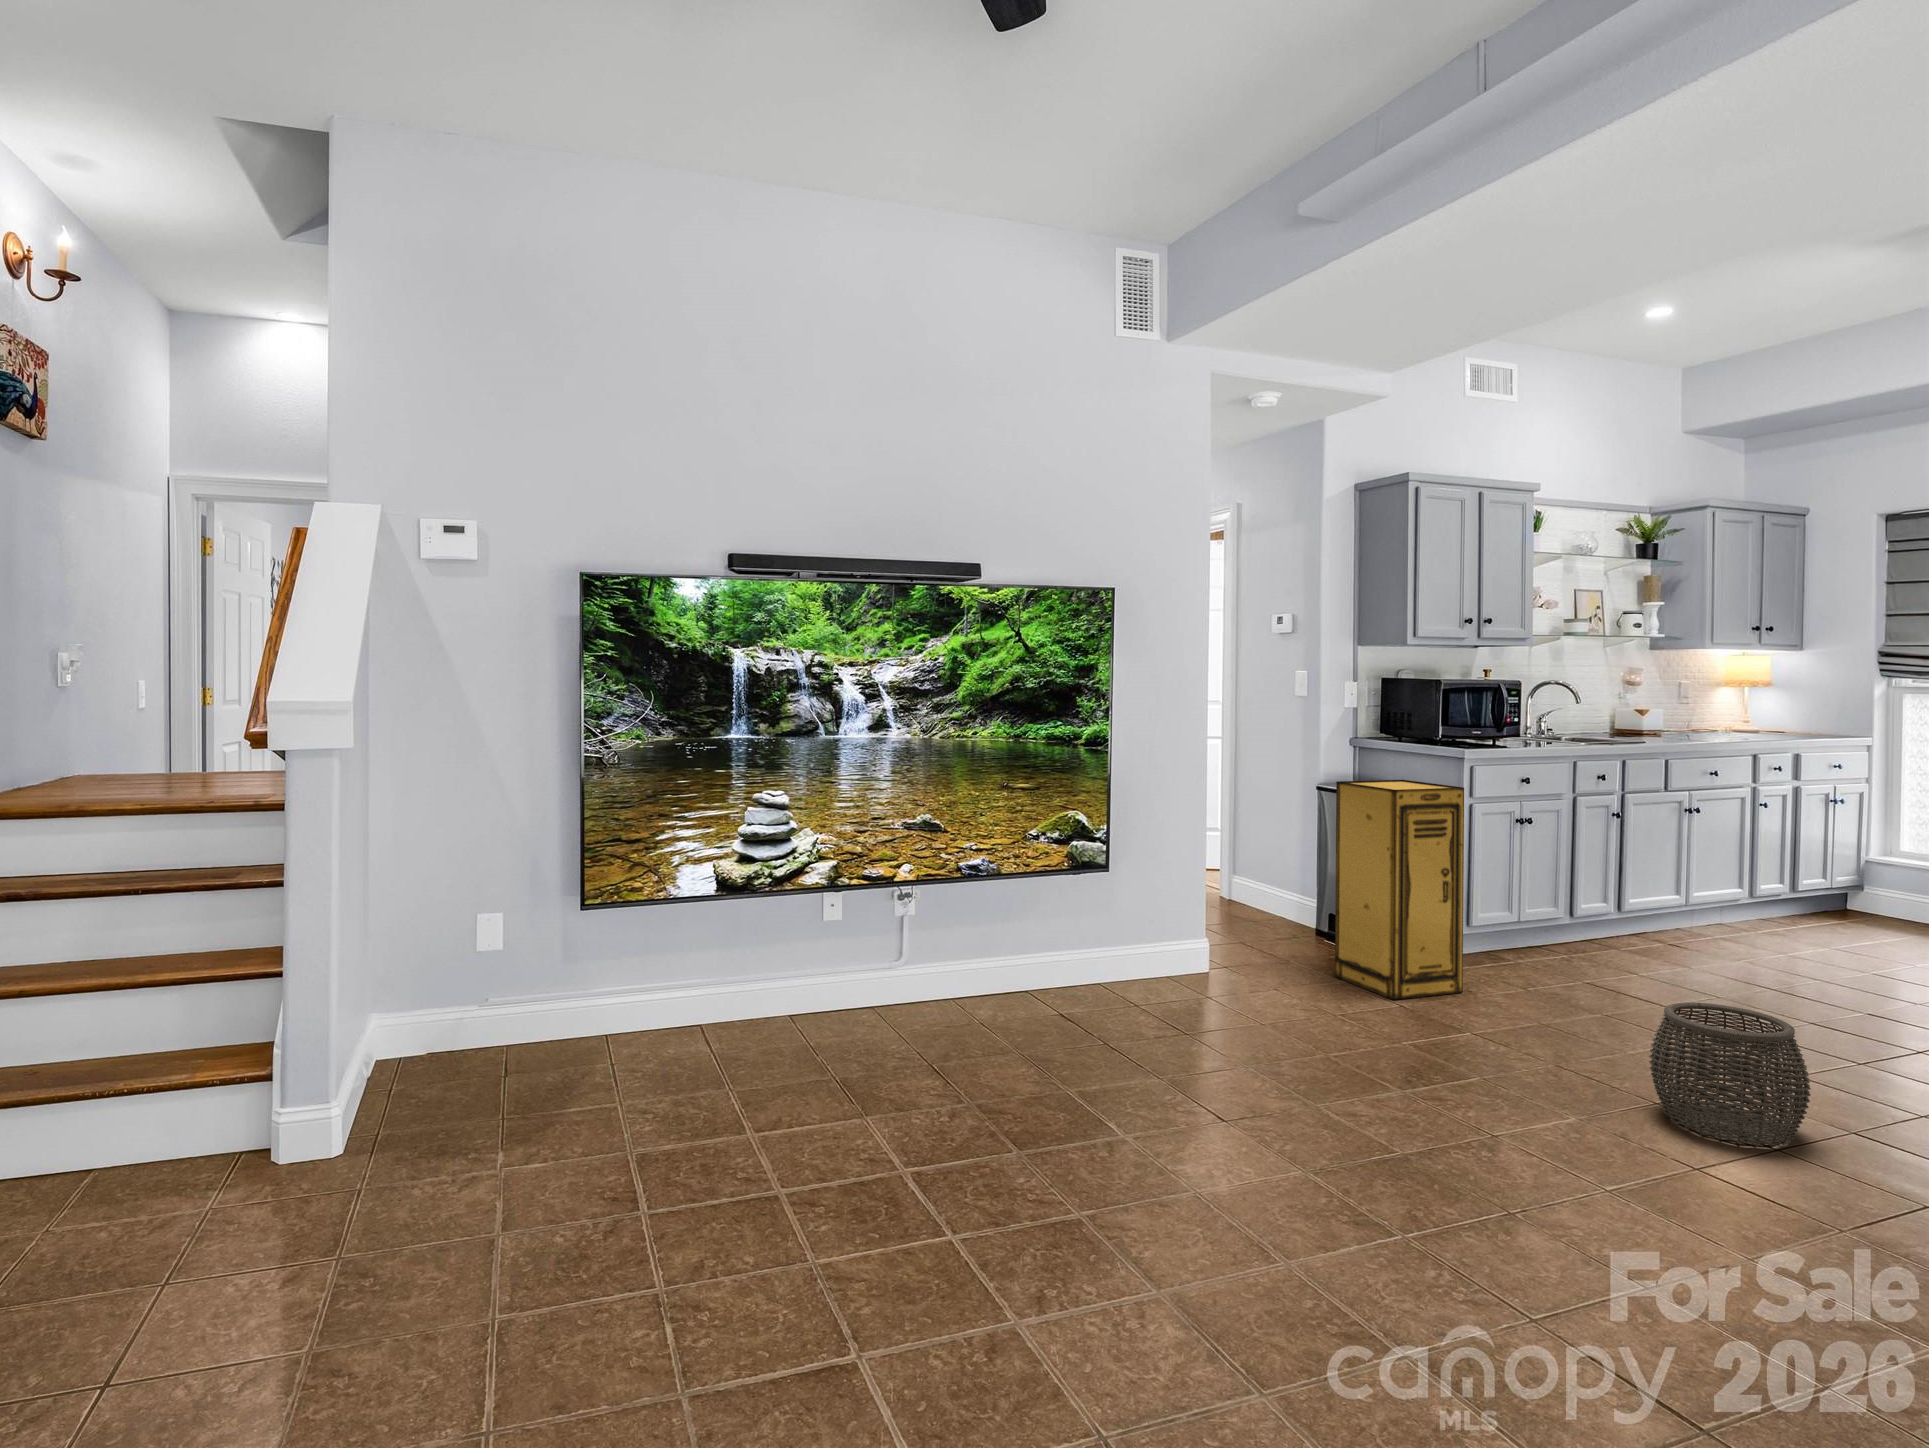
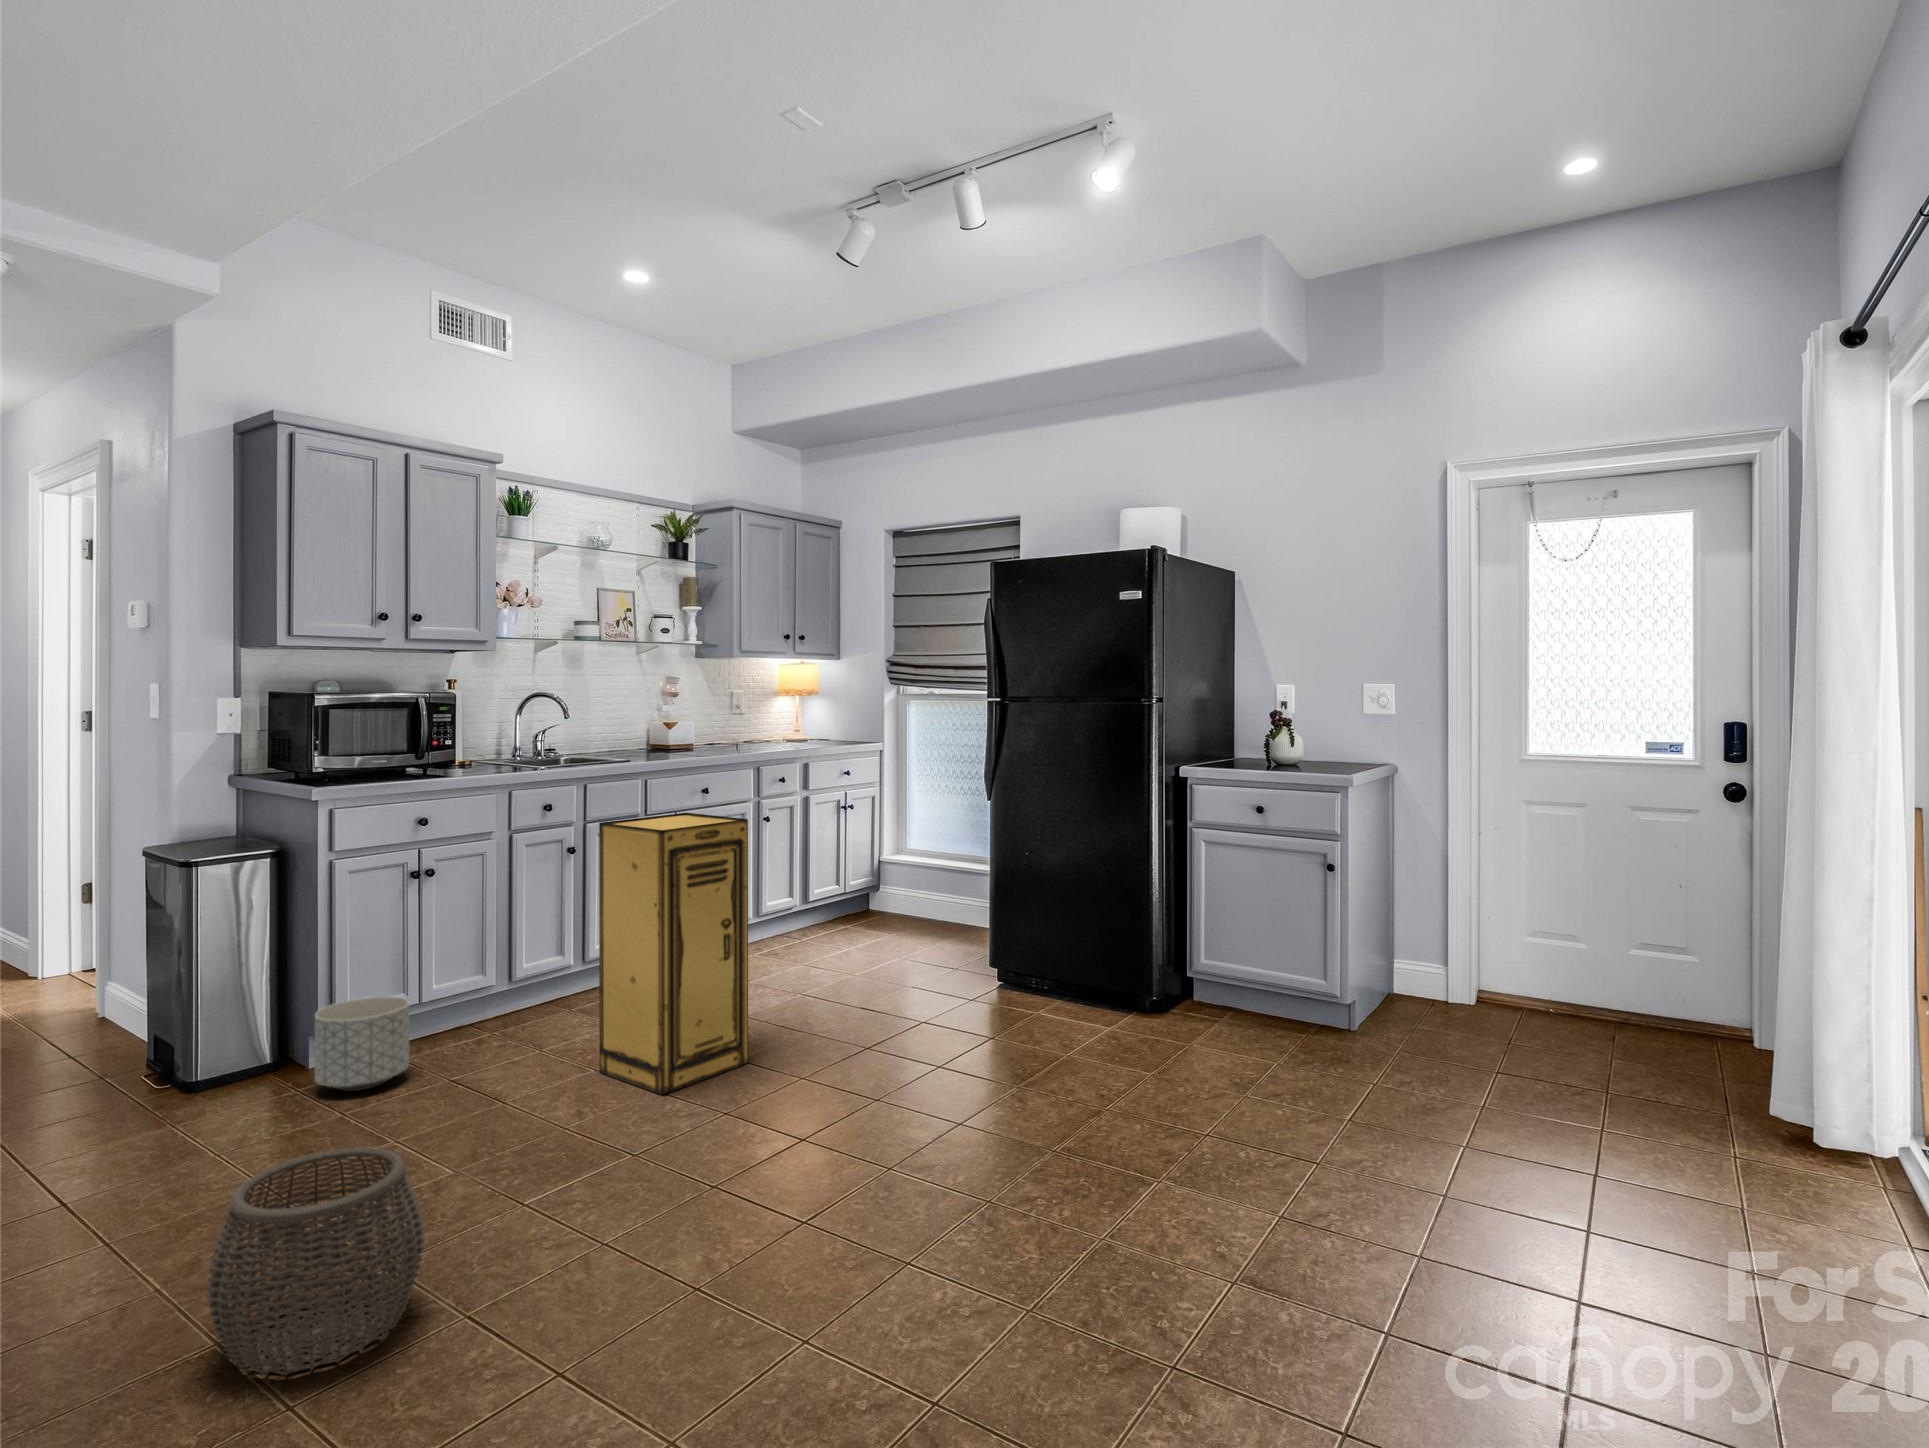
storage cabinet: present [1335,780,1464,1000] -> present [599,813,748,1095]
planter: none [1473,911,1544,979] -> present [315,996,409,1091]

